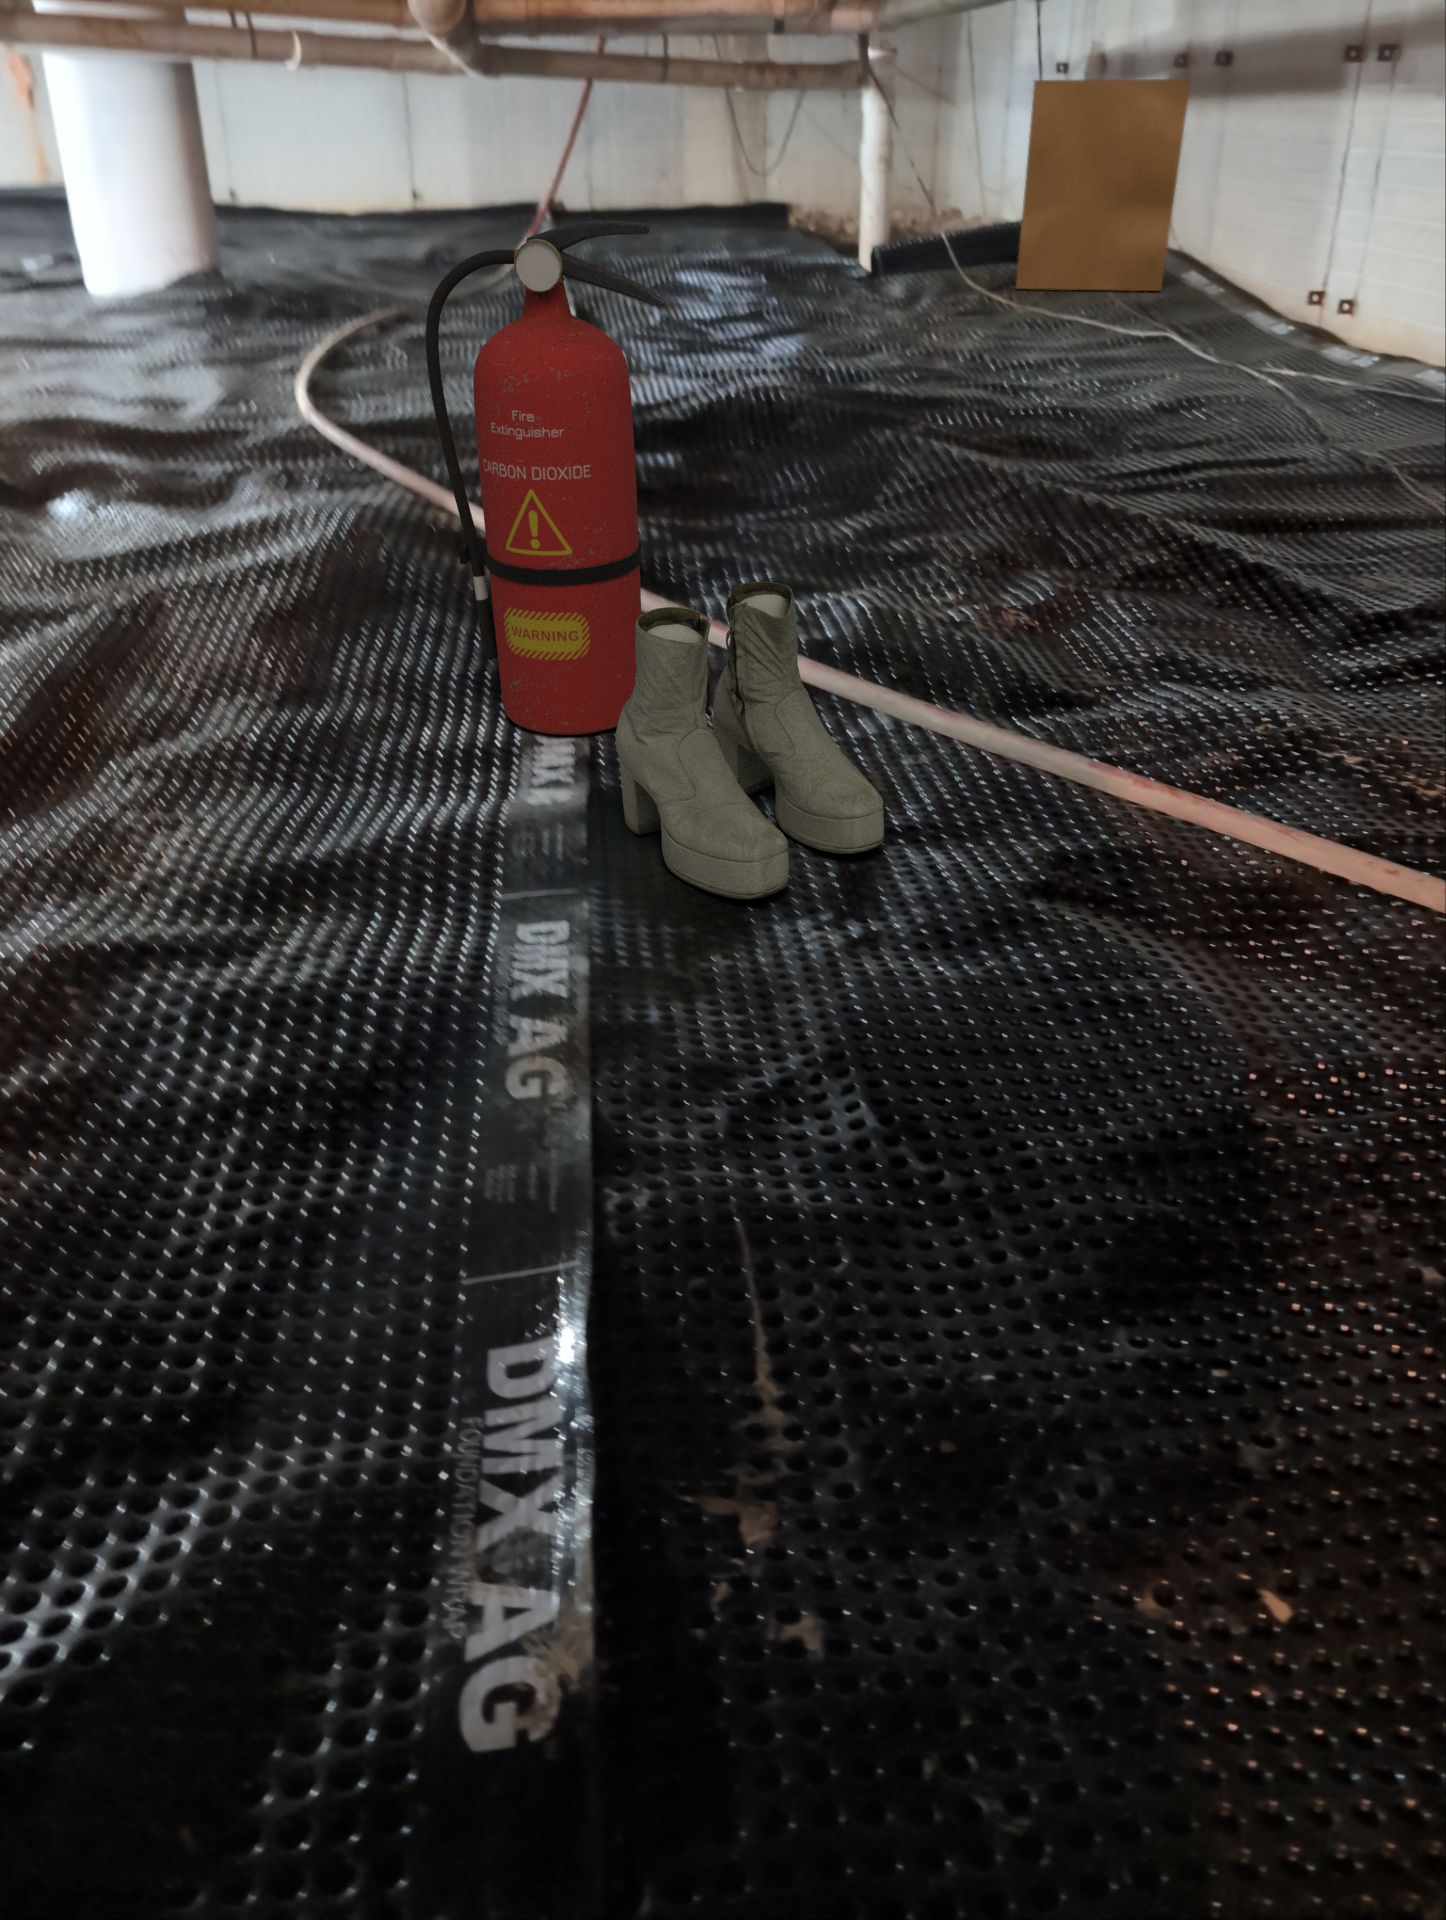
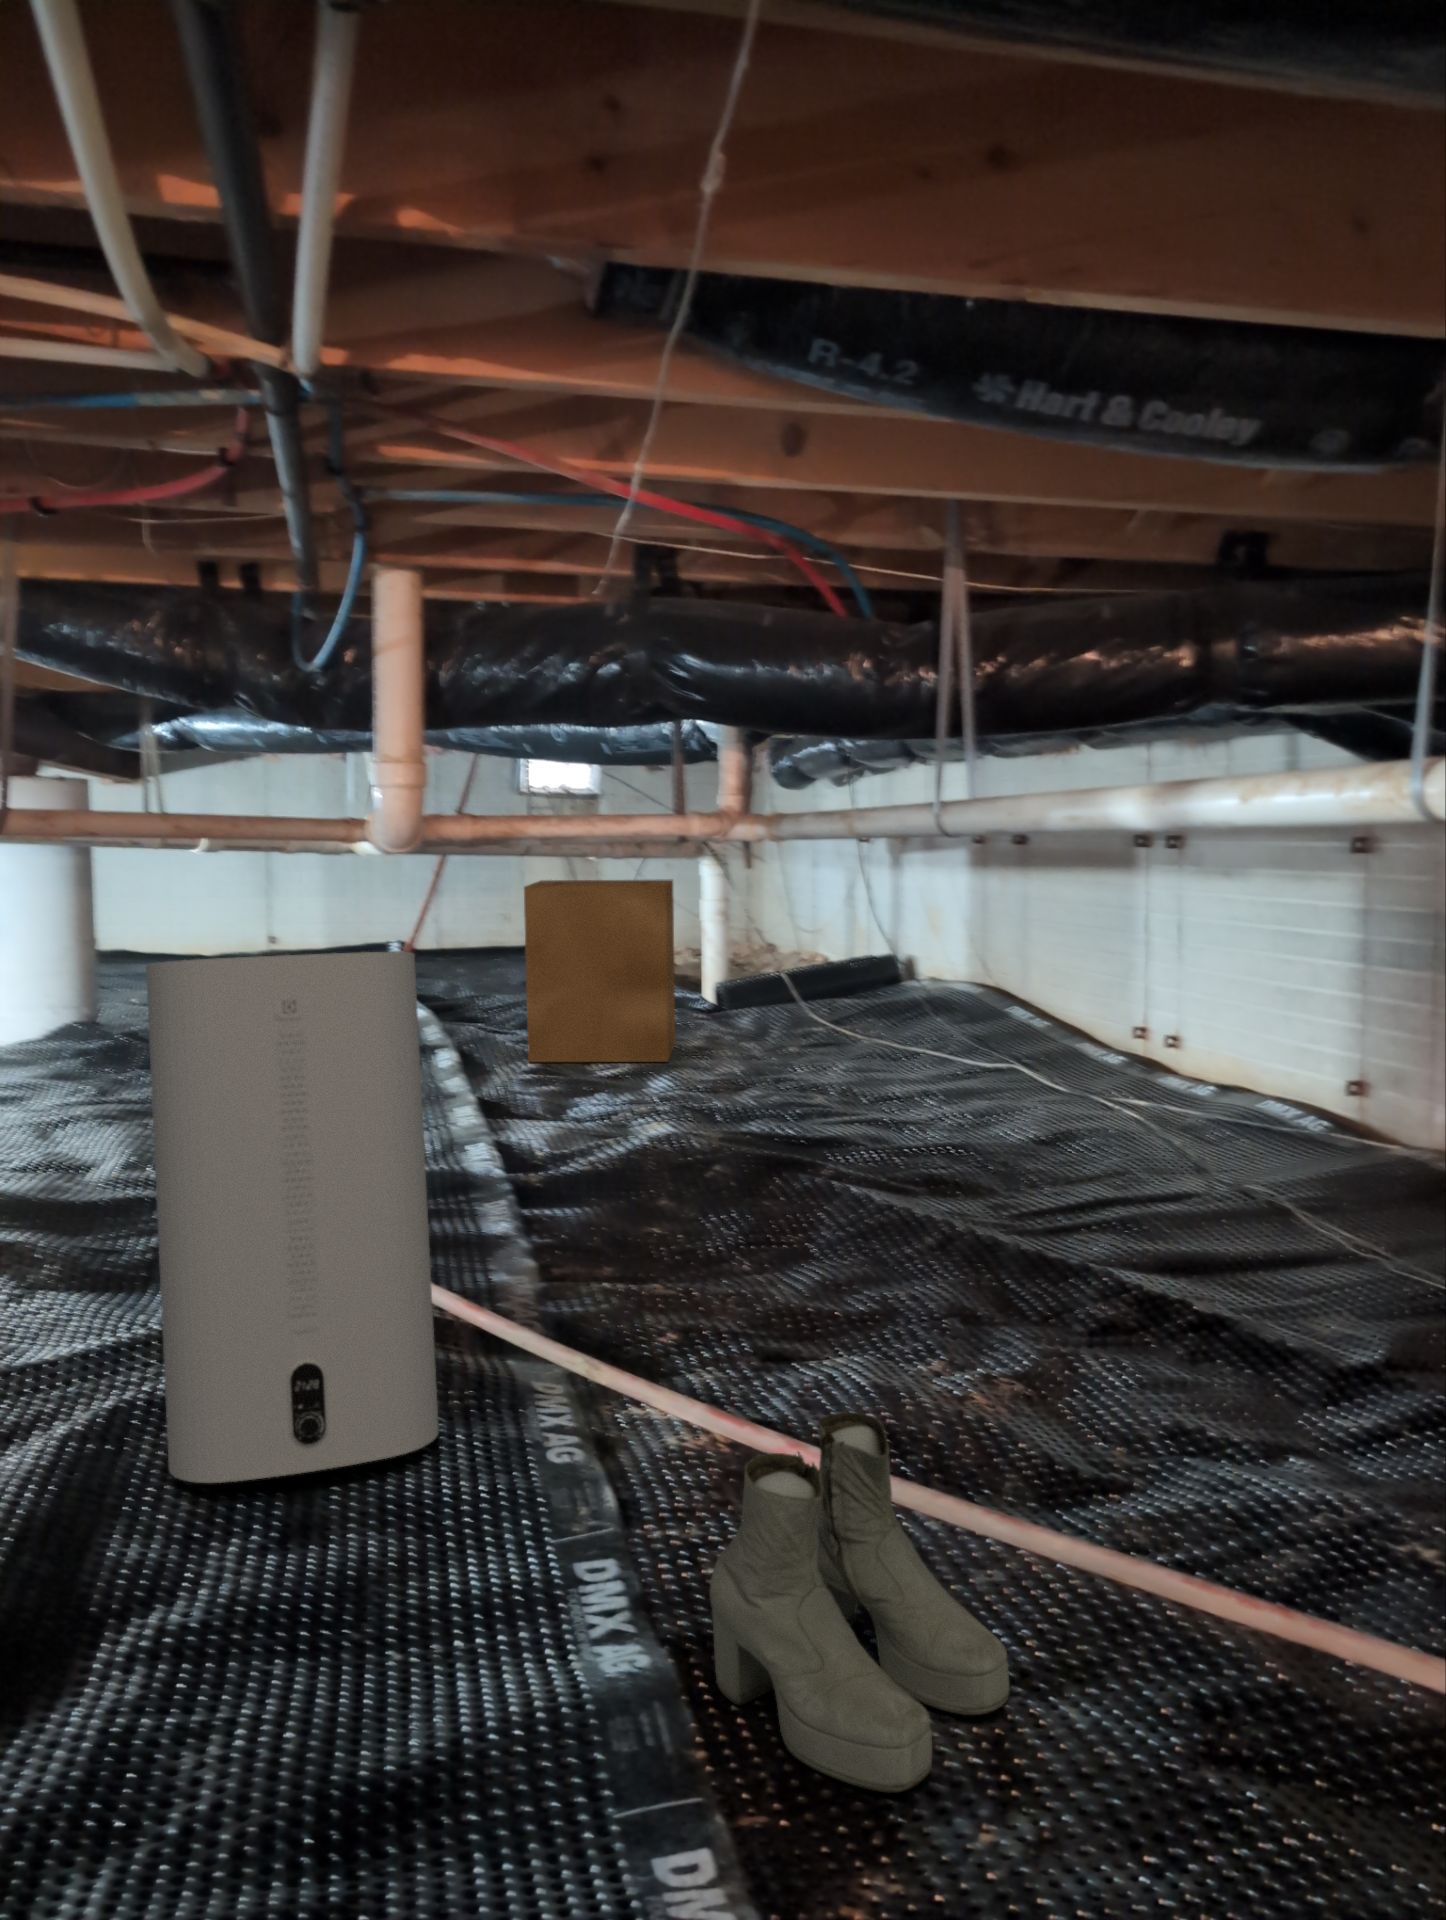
cardboard box: present [1016,79,1190,291] -> present [524,880,675,1062]
air purifier: none [92,86,442,649] -> present [146,952,439,1483]
fire extinguisher: present [426,220,664,735] -> none [484,1075,715,1570]

